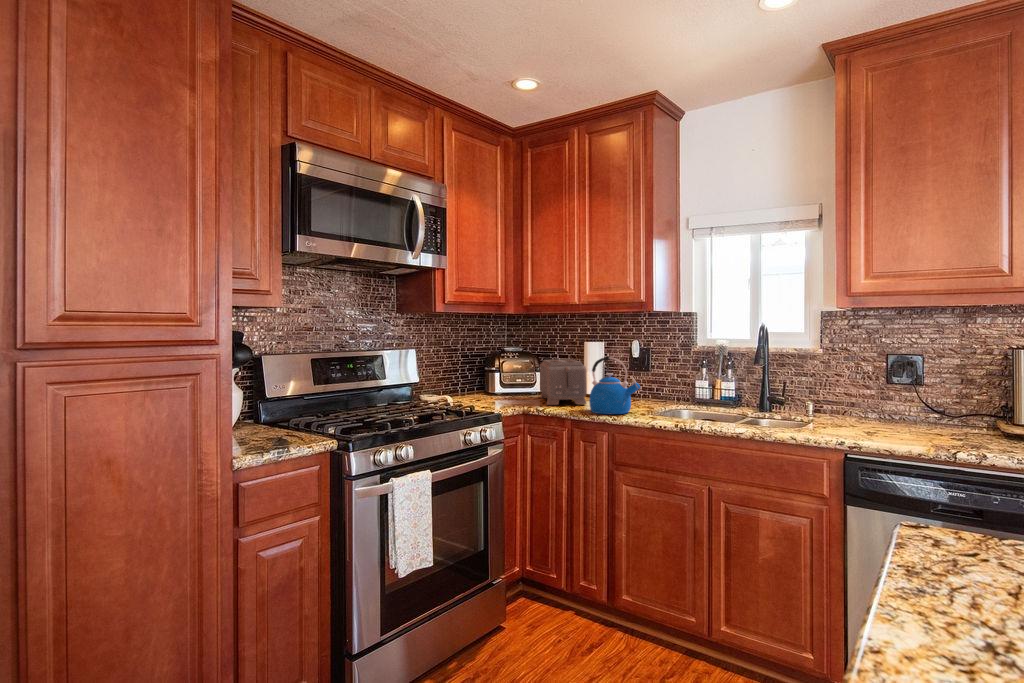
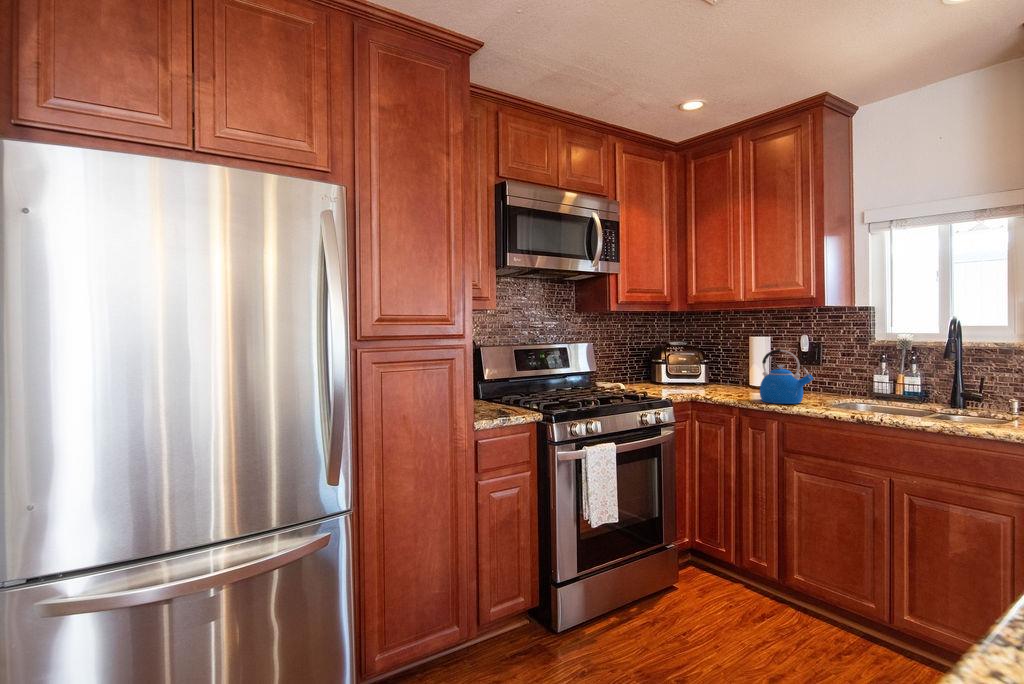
toaster: present [540,359,587,405] -> none [707,353,756,394]

